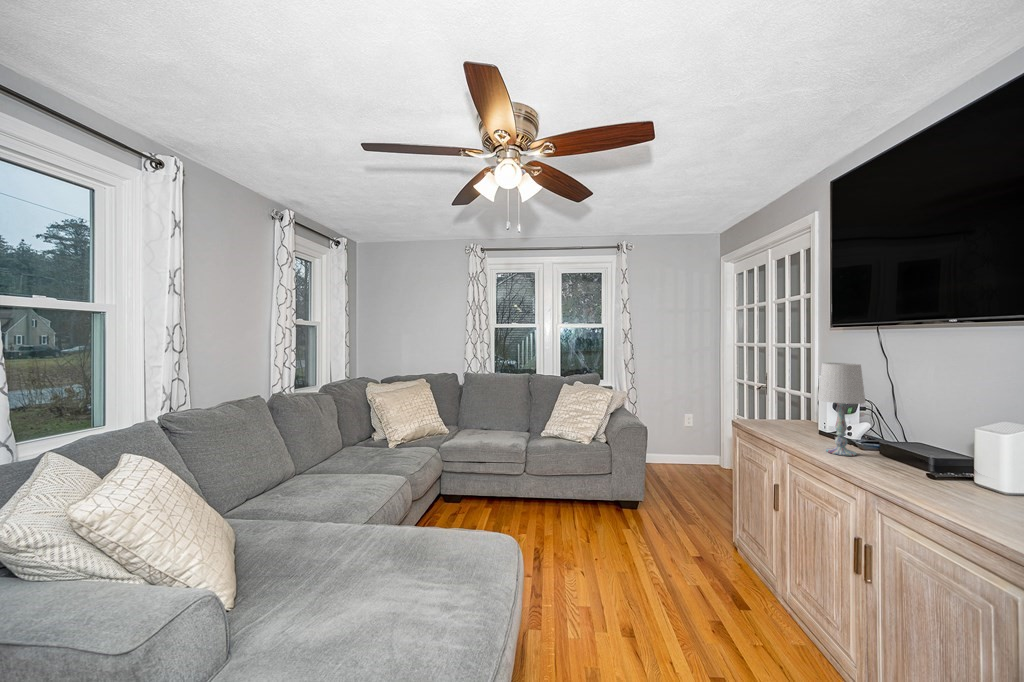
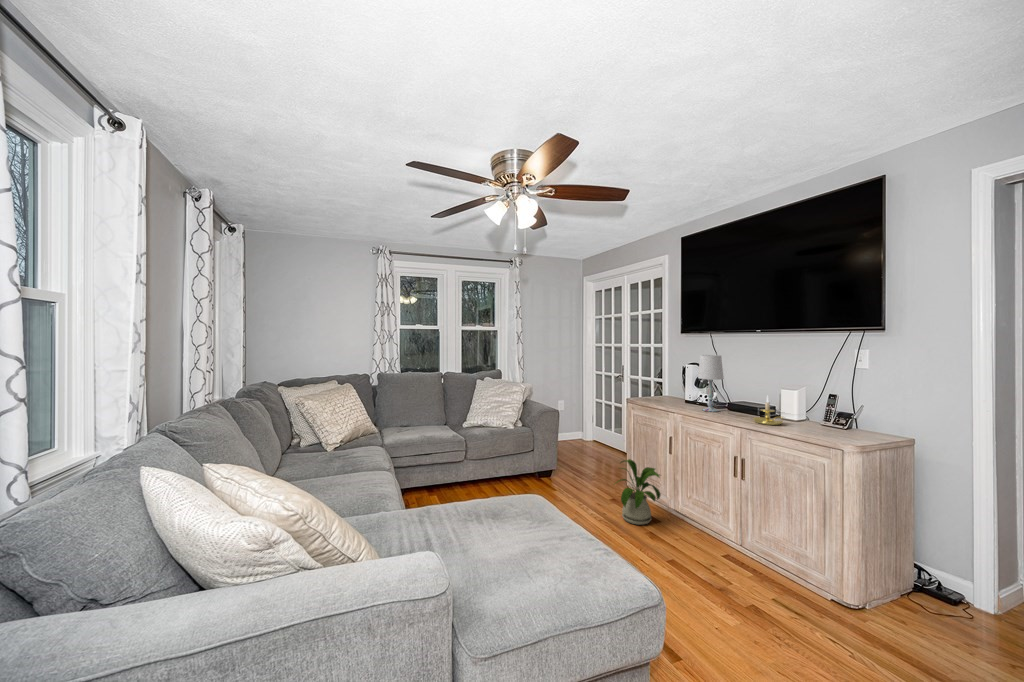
candle holder: none [894,439,958,498] -> present [753,396,783,425]
house plant: none [676,507,756,606] -> present [617,459,661,525]

